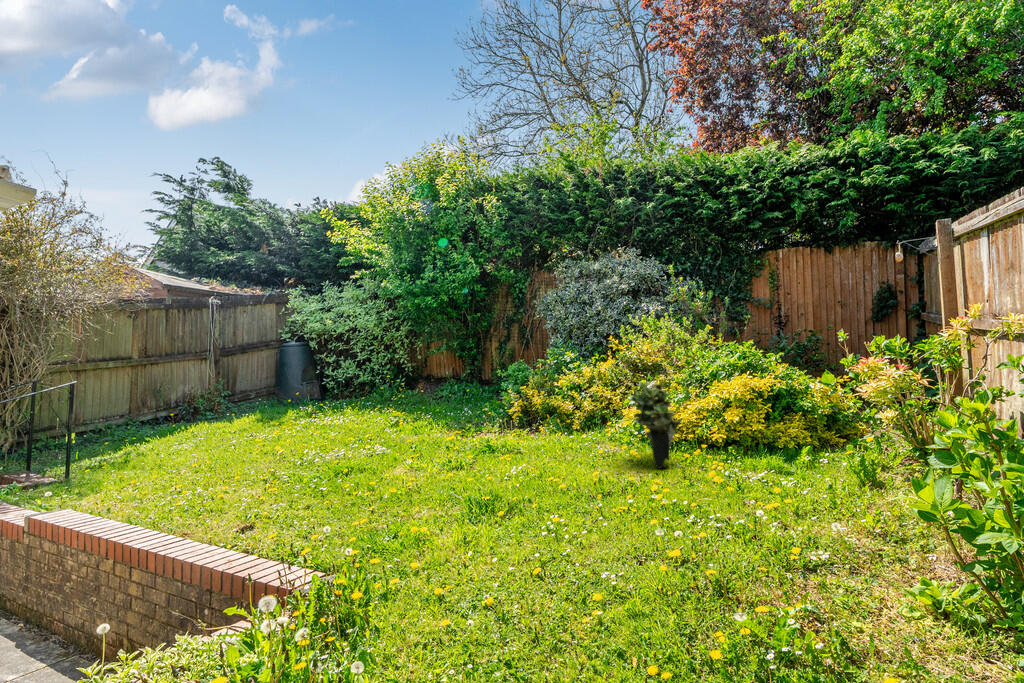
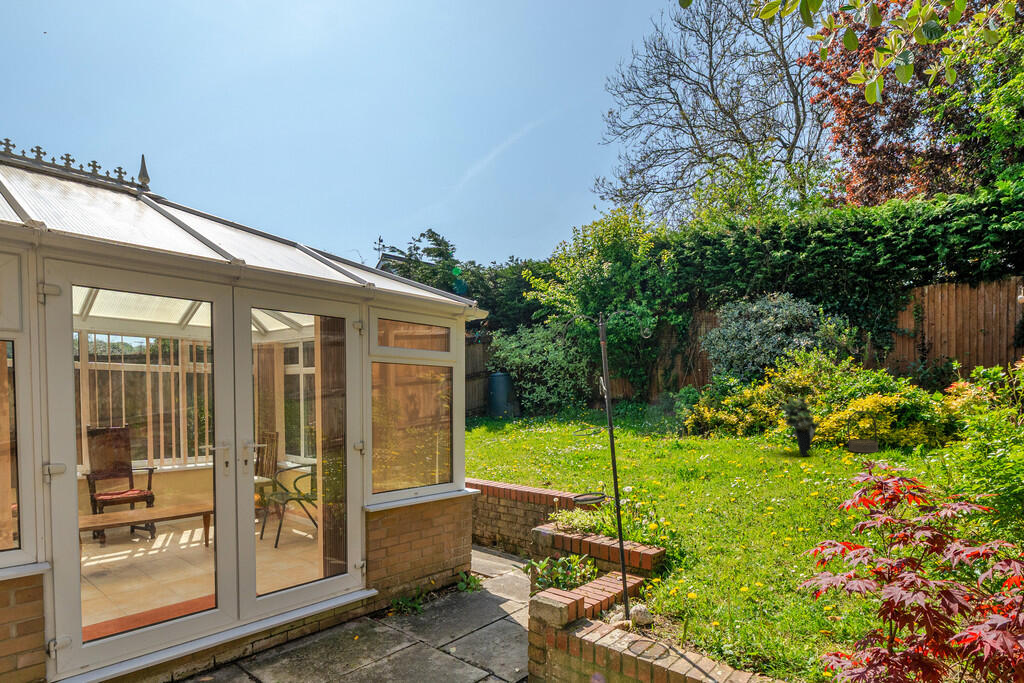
basket: none [716,402,753,460] -> present [847,411,878,453]

